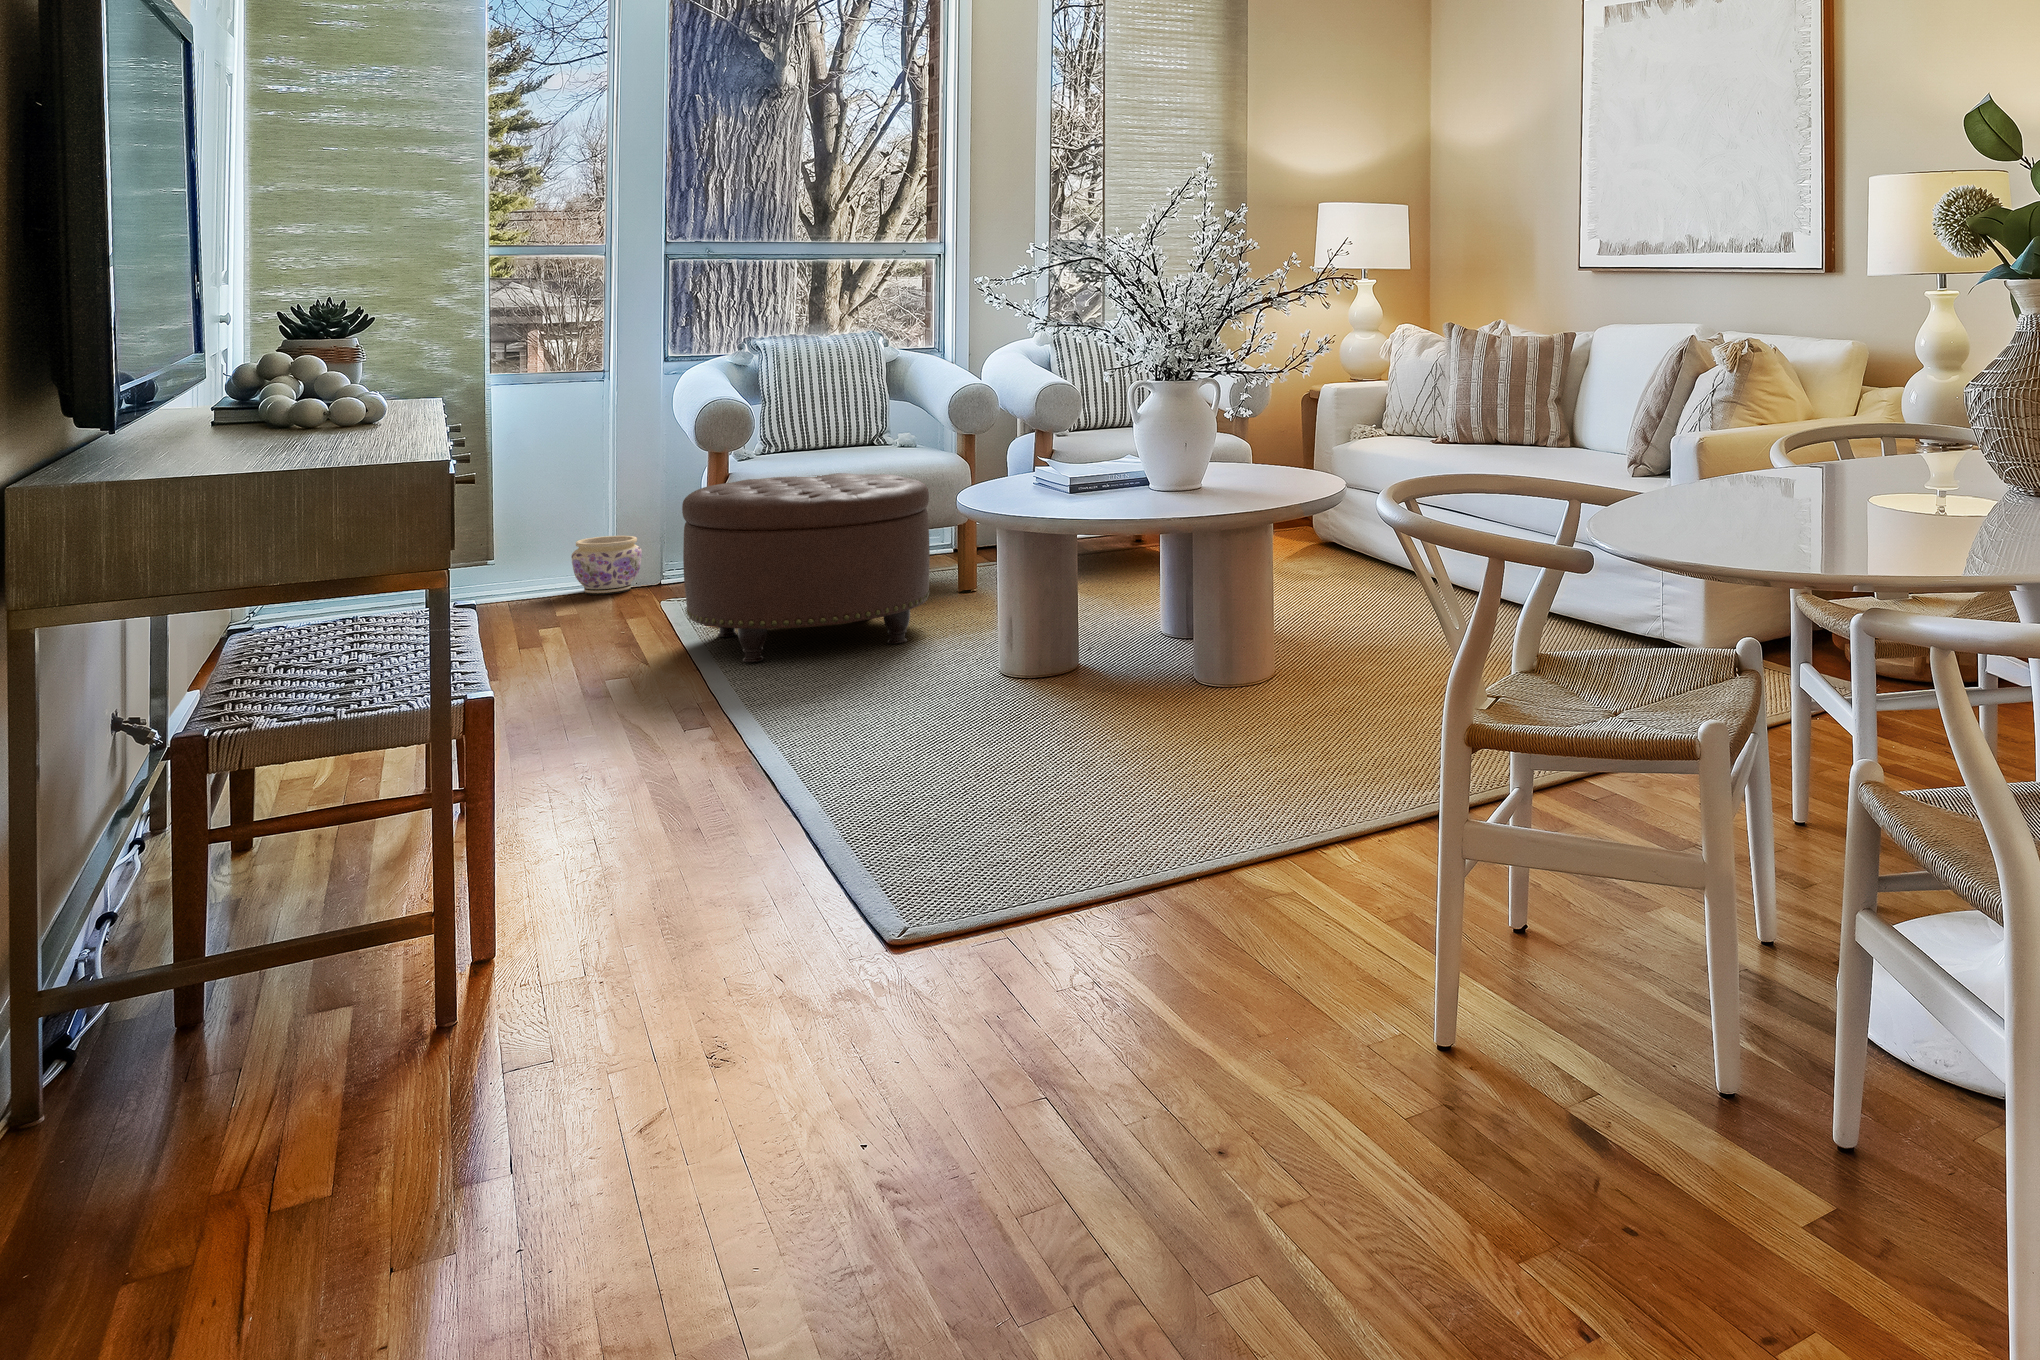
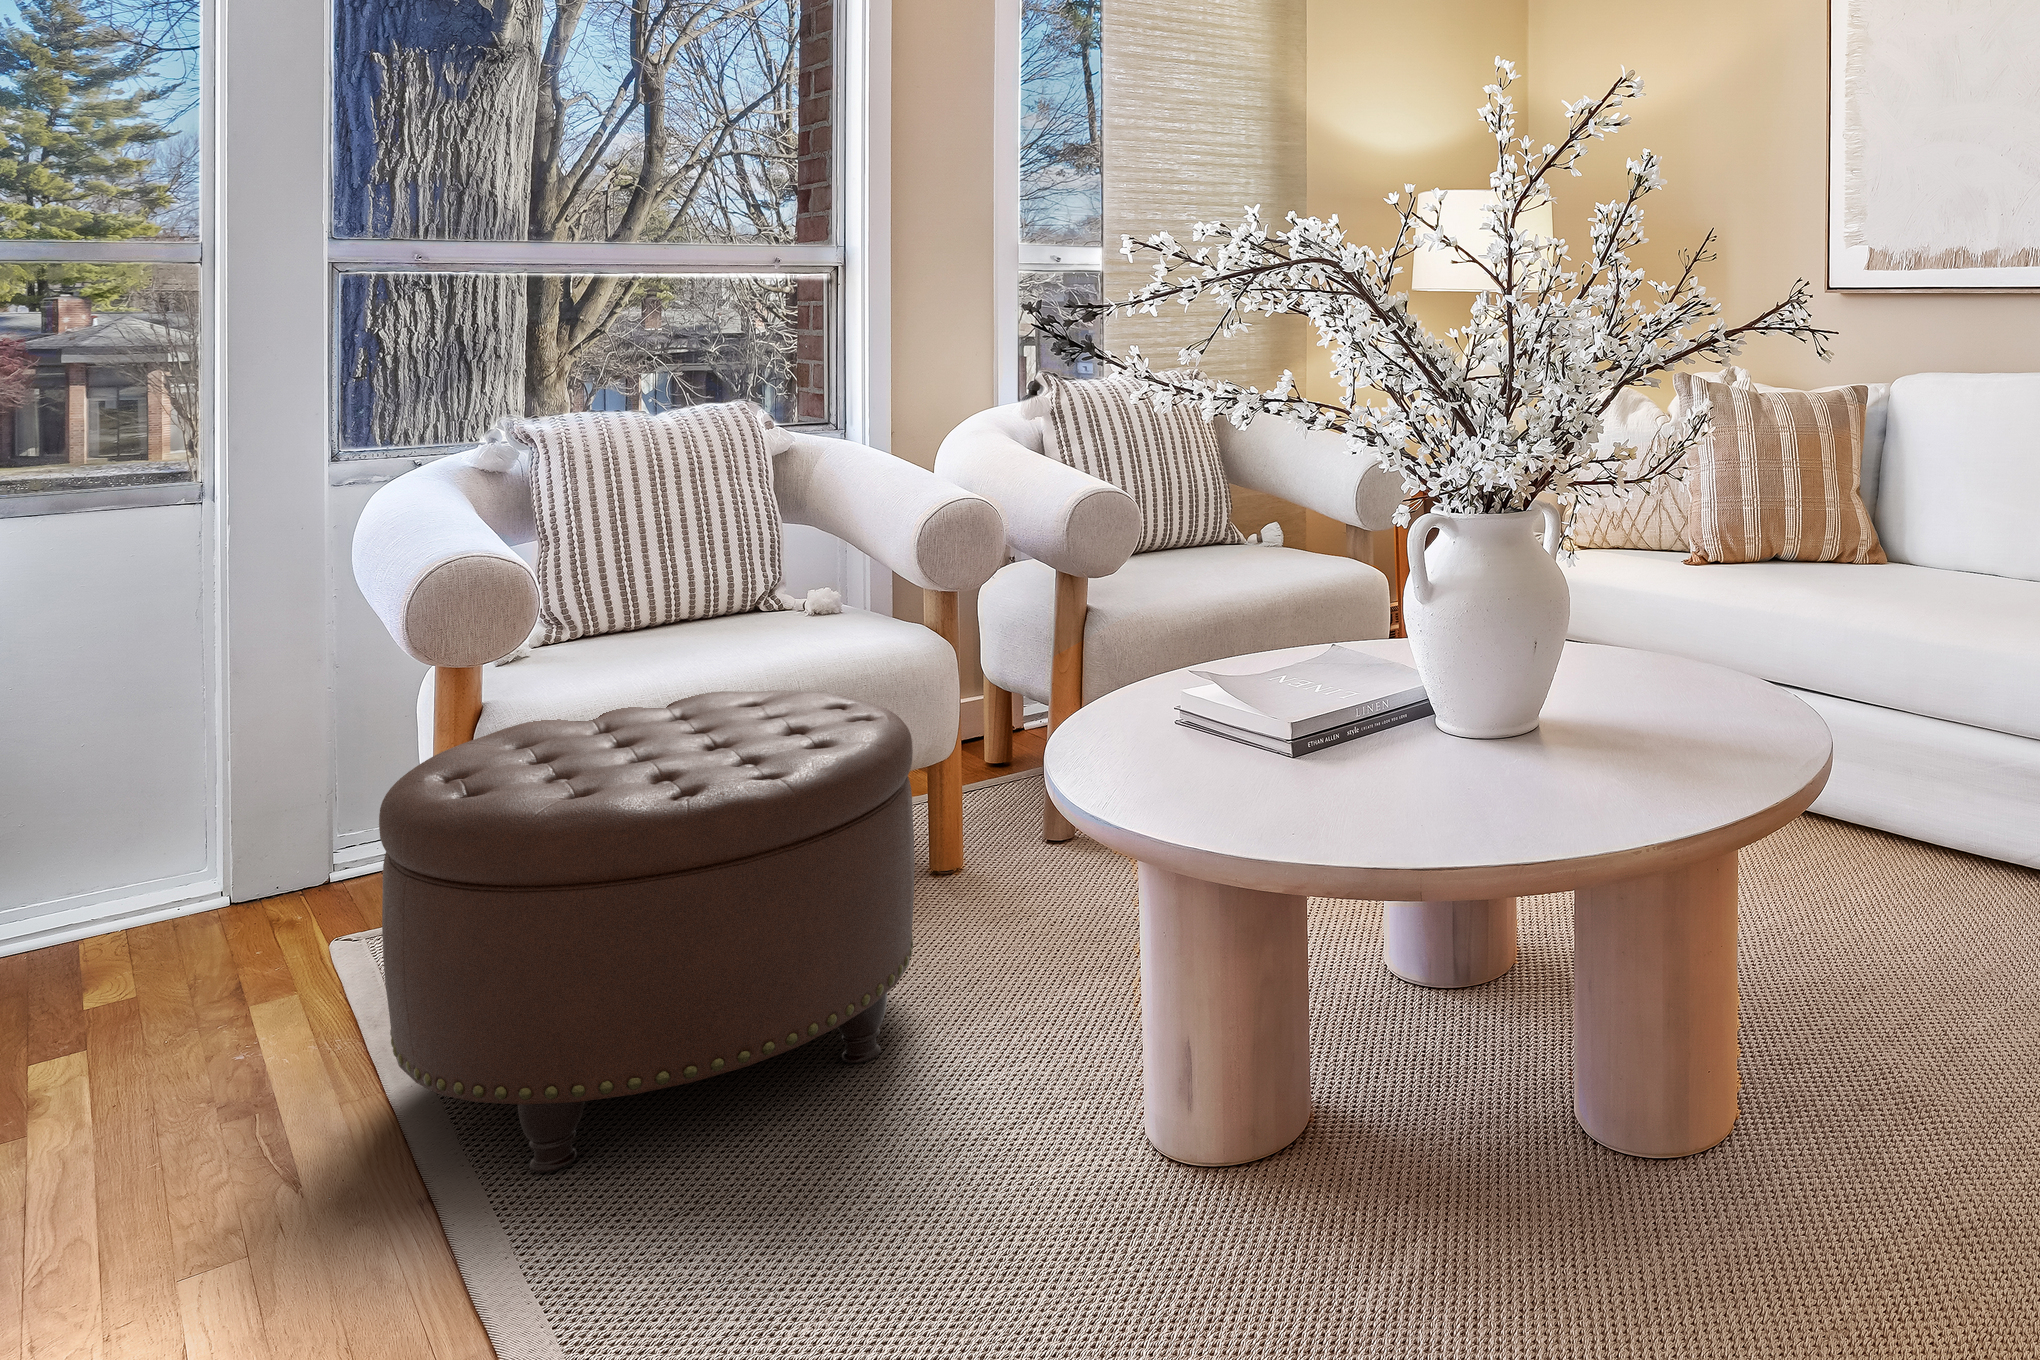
planter: present [571,536,642,595] -> none [142,789,292,916]

